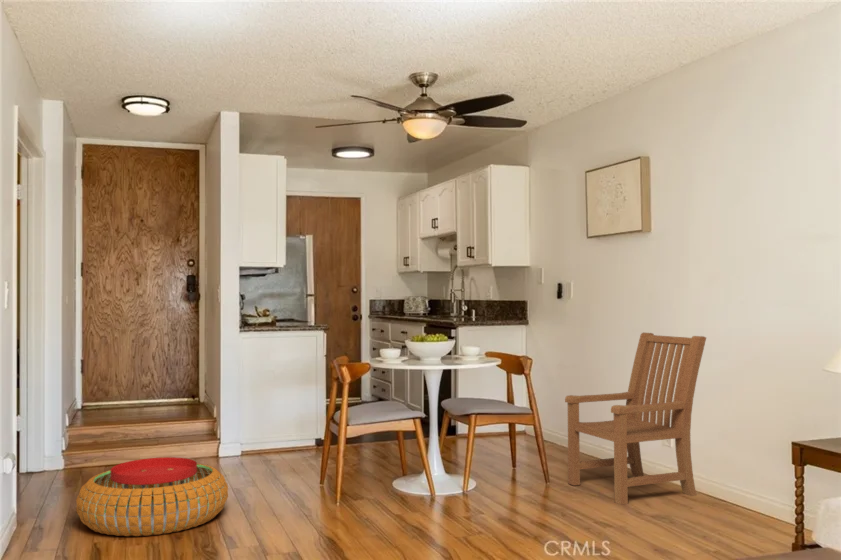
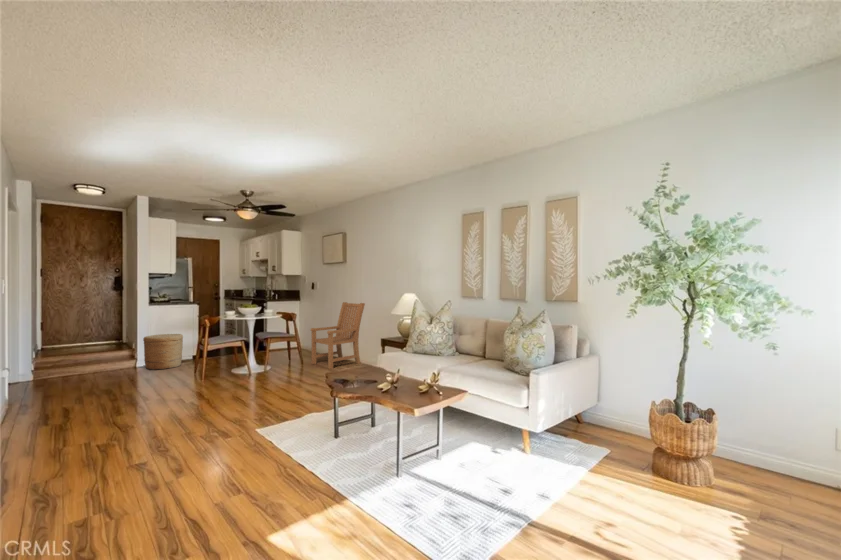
woven basket: none [231,391,299,465] -> present [143,334,183,370]
pouf: present [76,457,228,536] -> none [49,367,143,406]

